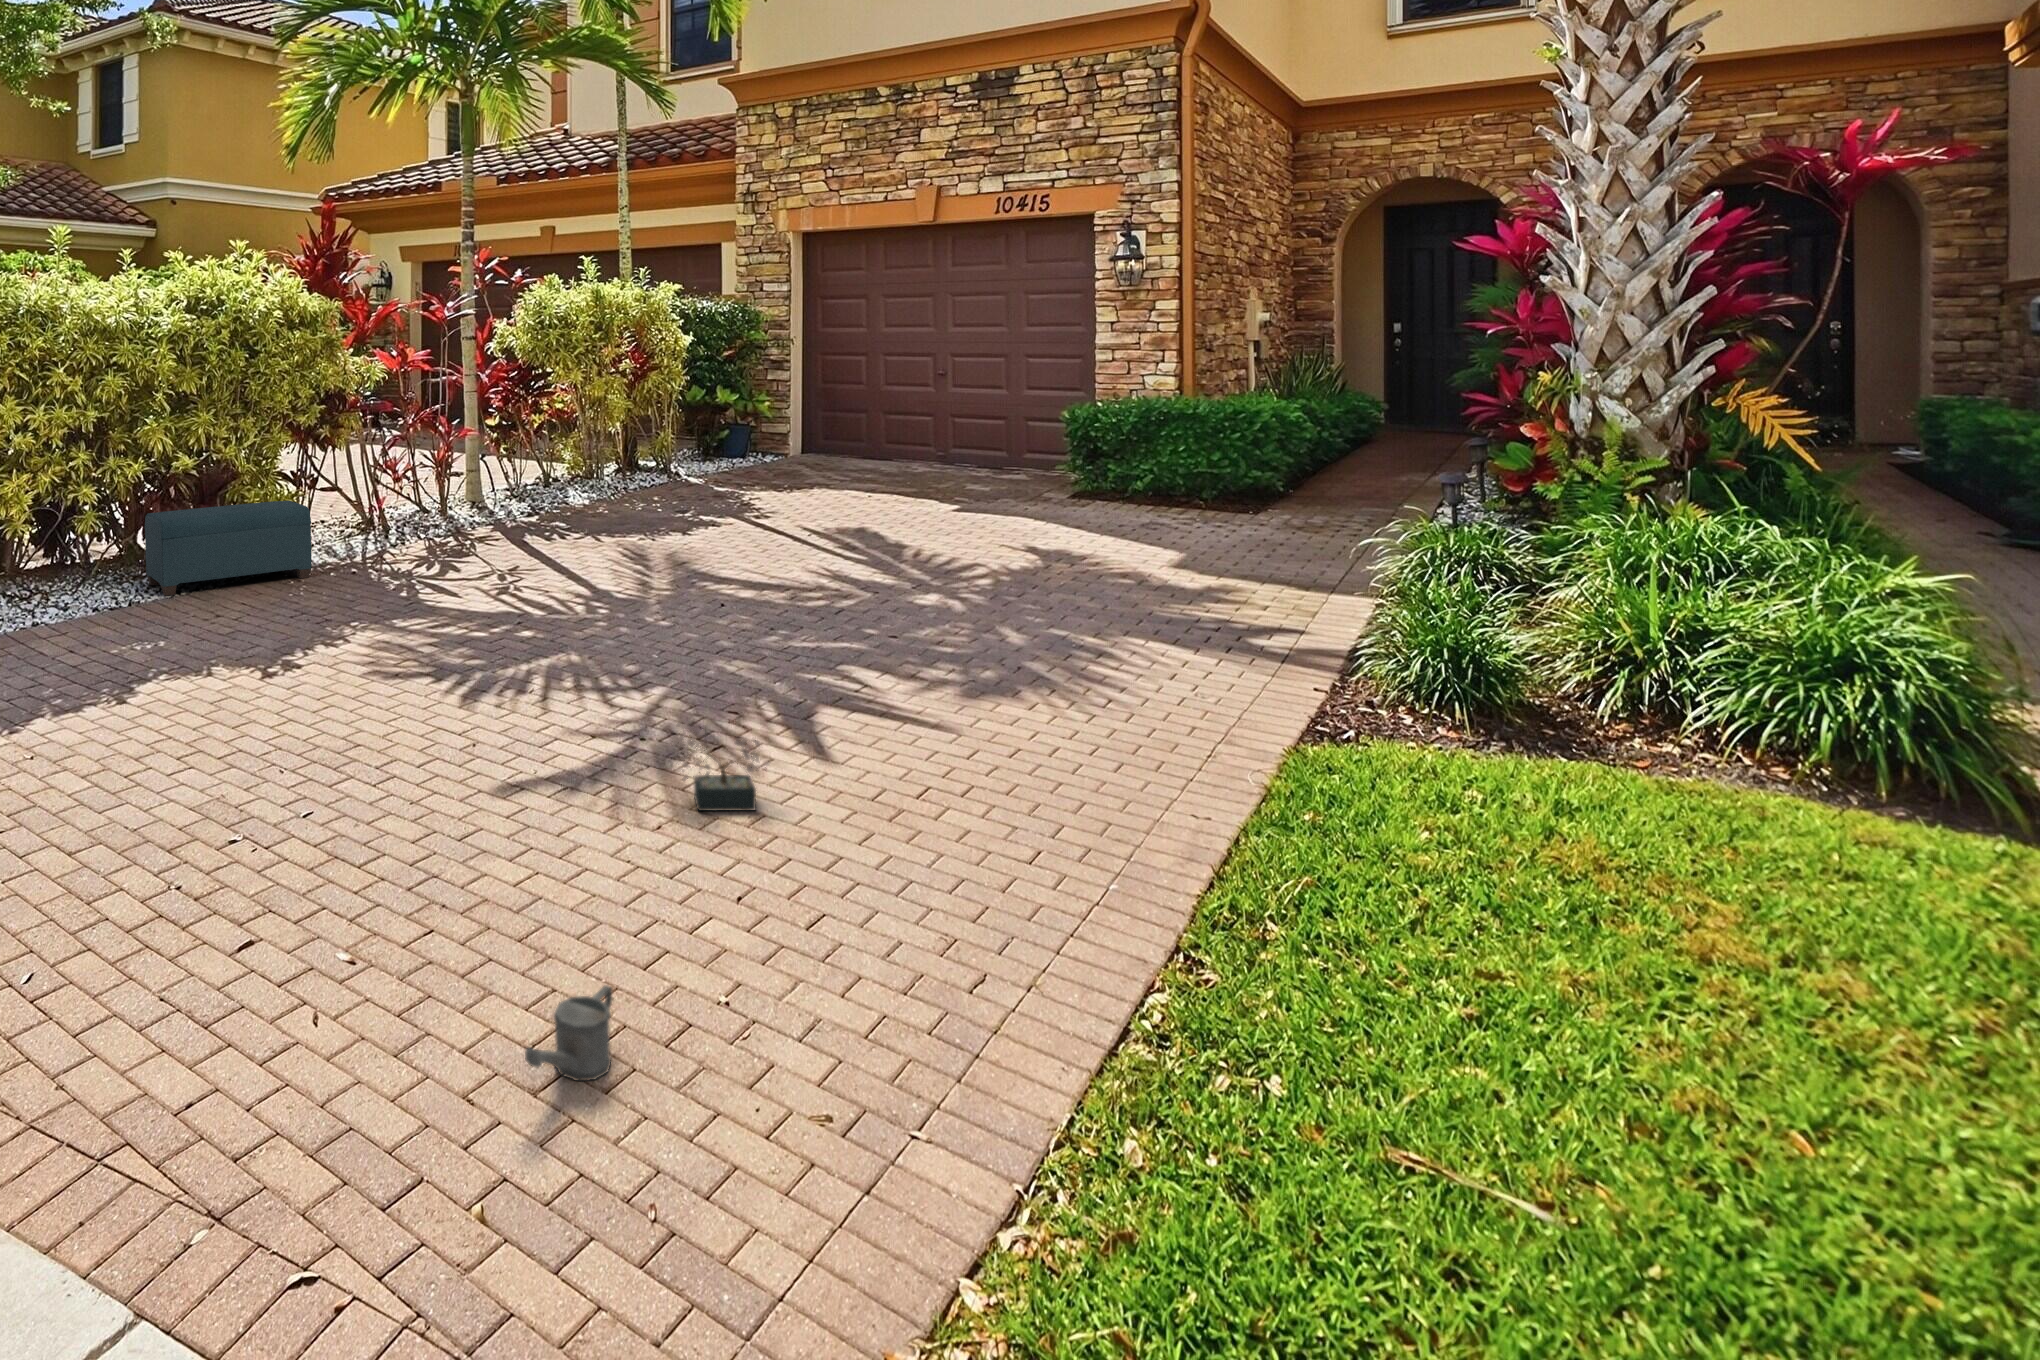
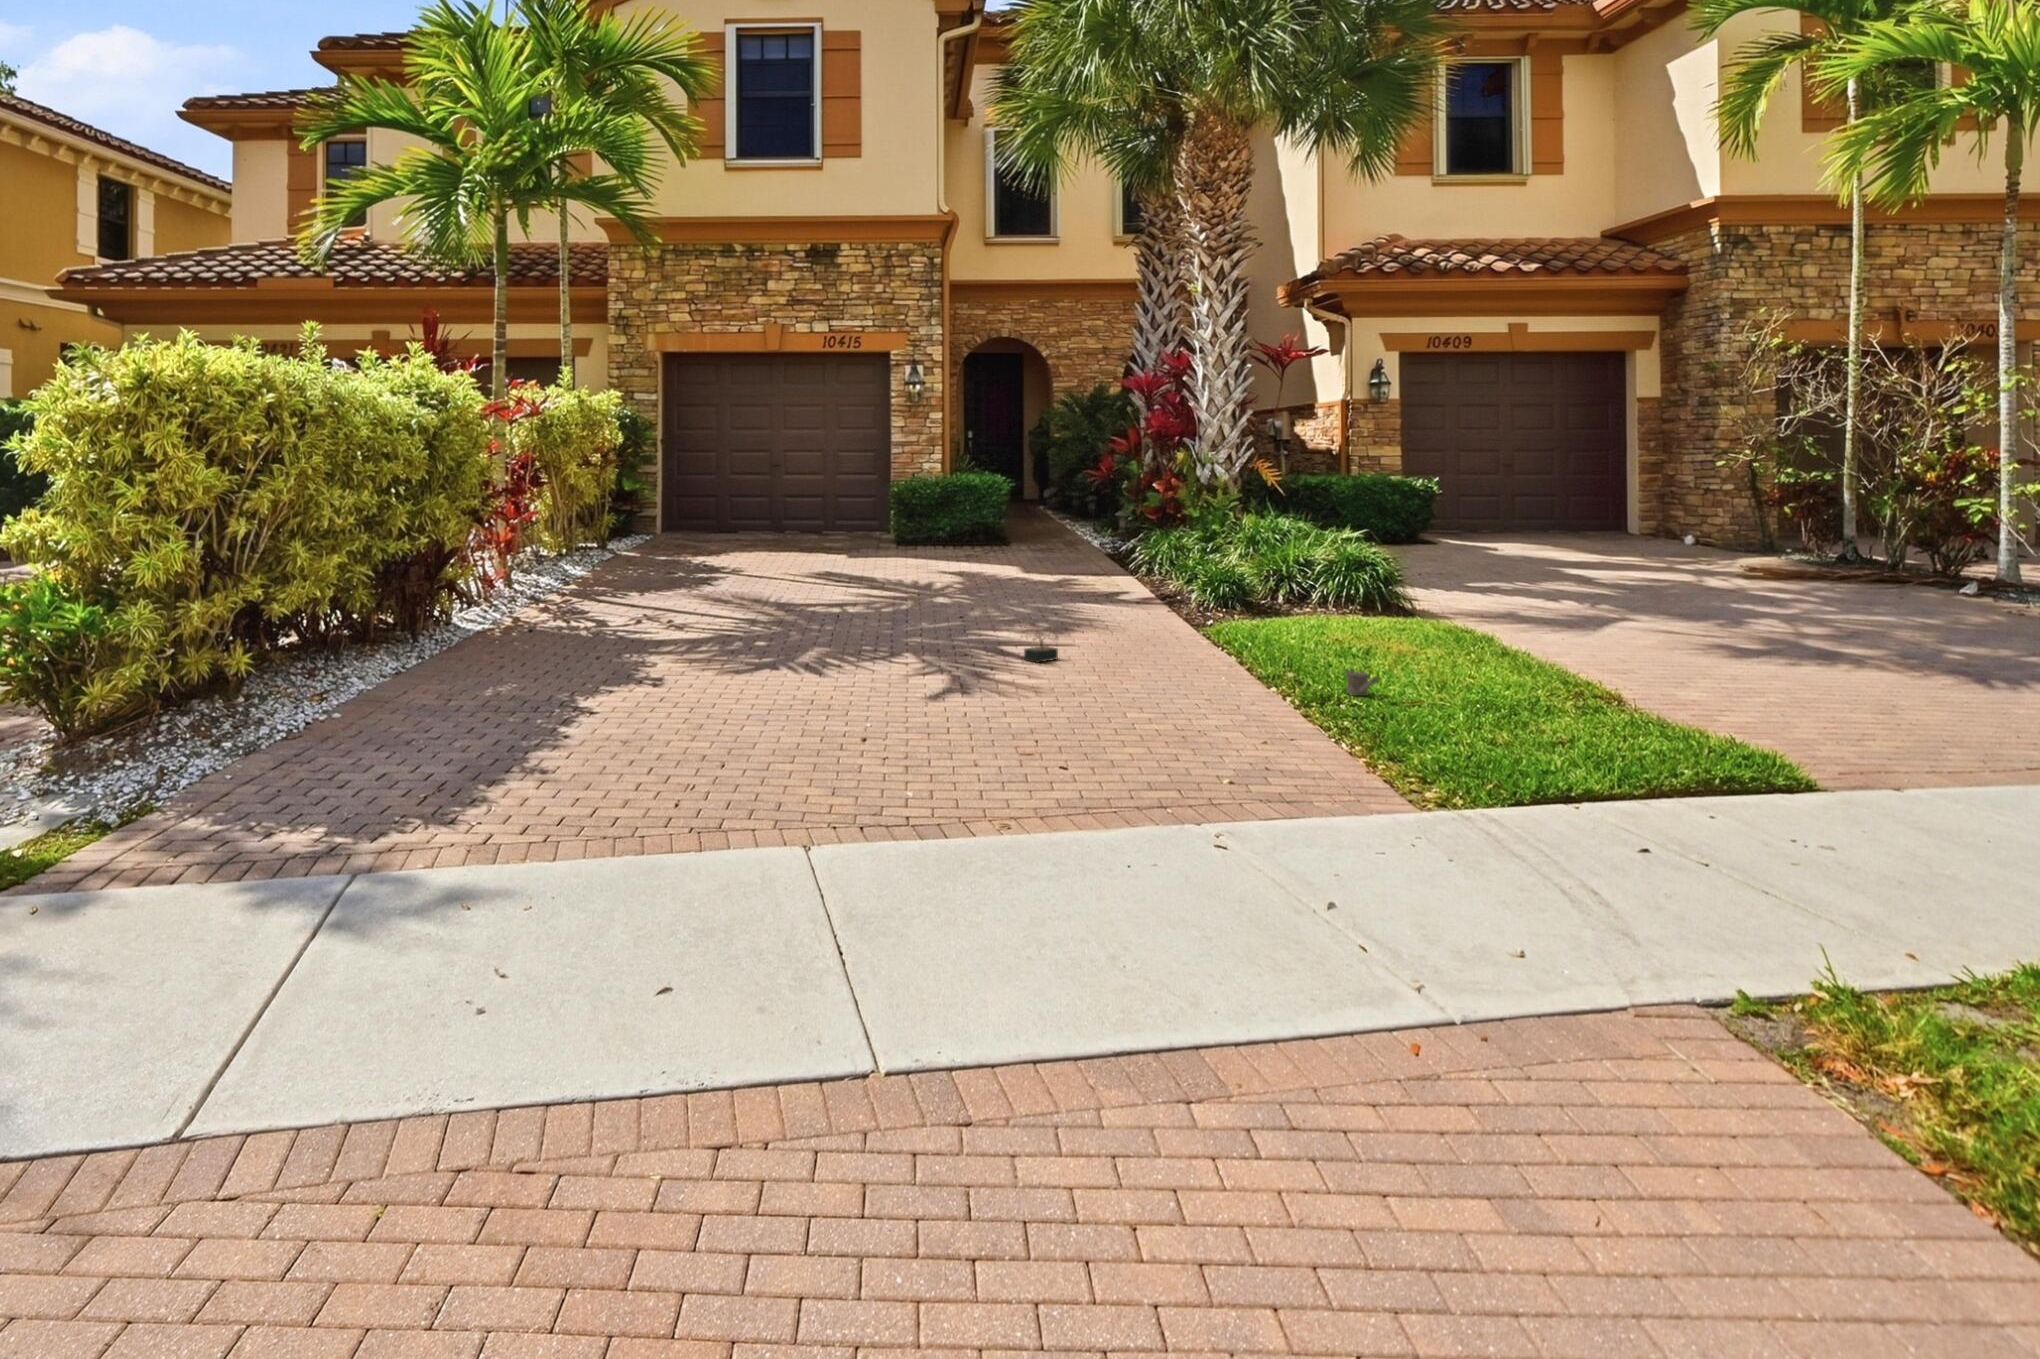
bench: present [145,501,312,596] -> none [404,560,530,635]
watering can: present [525,985,613,1081] -> present [1346,670,1378,696]

